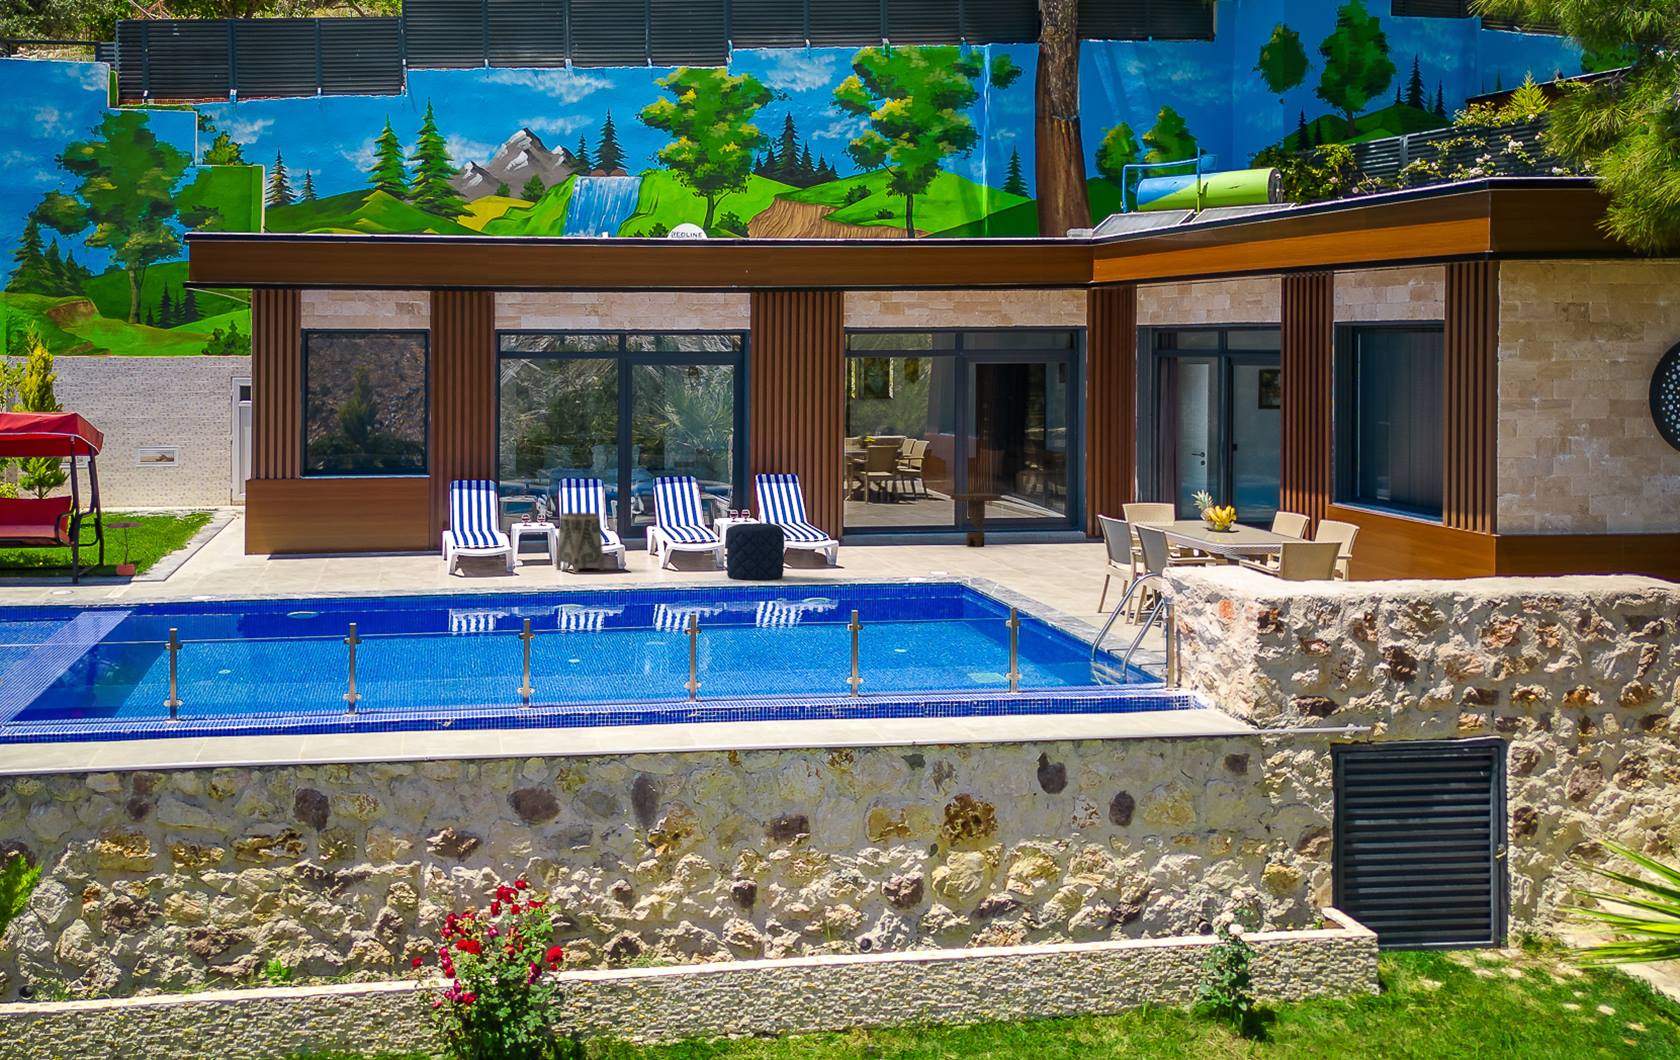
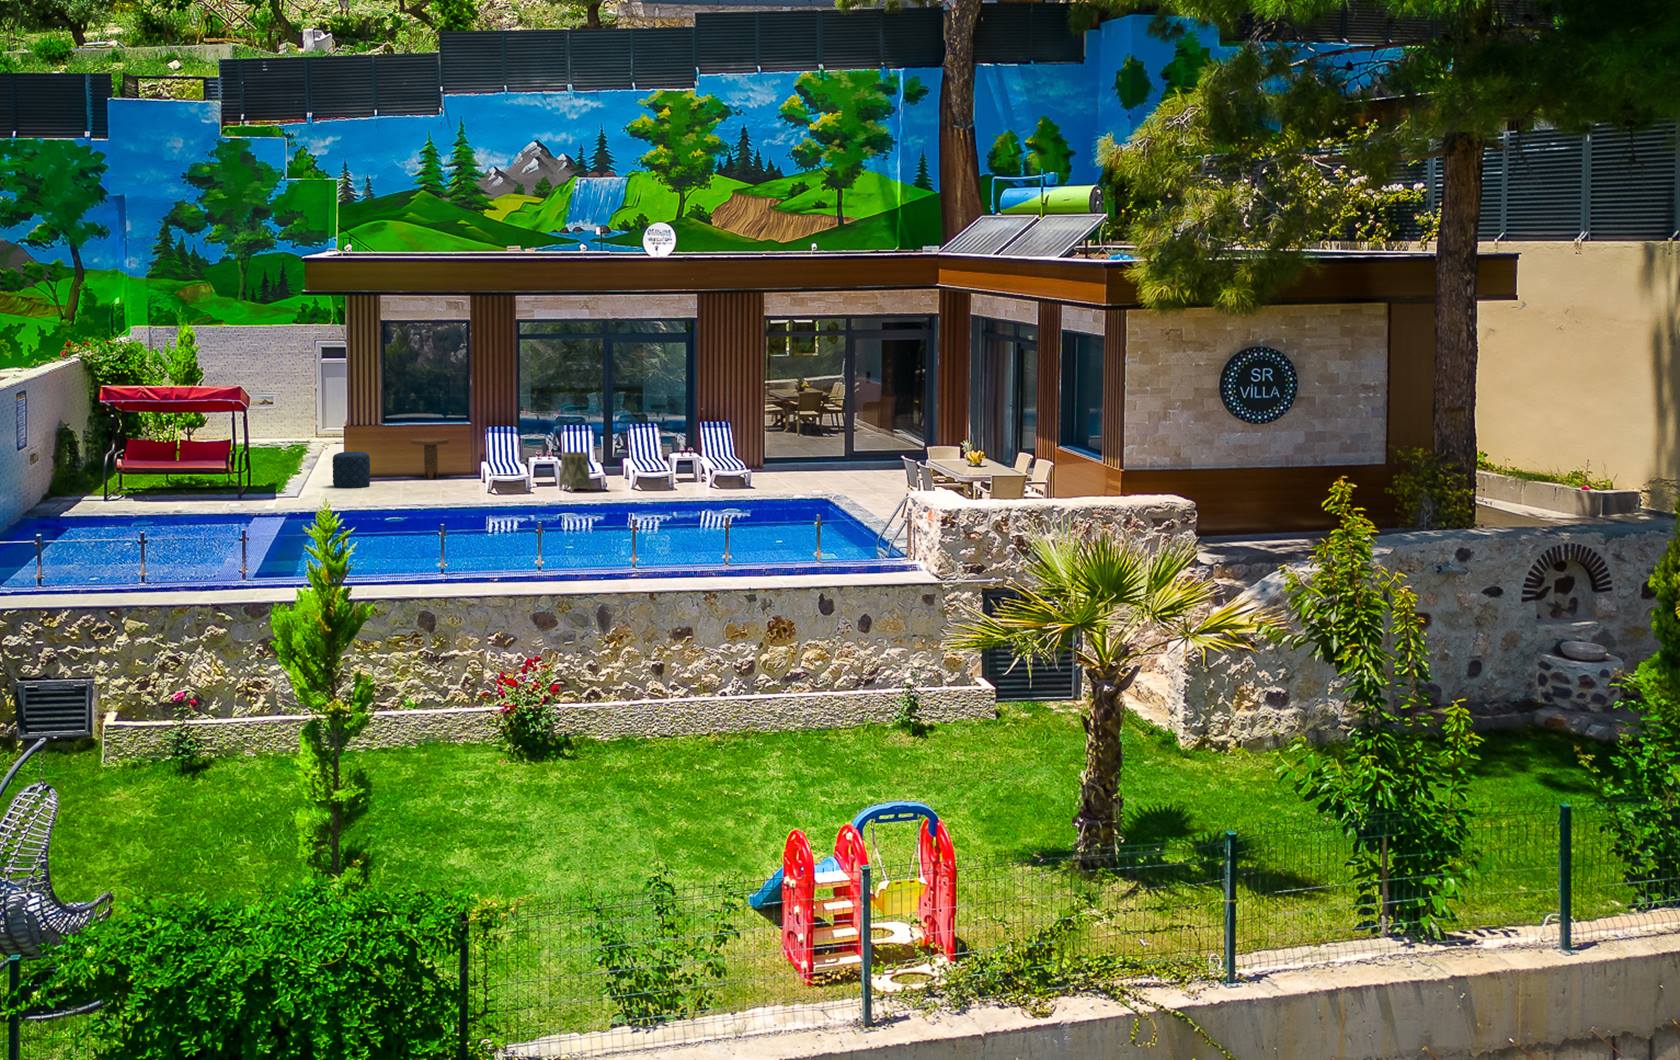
side table: present [950,493,1001,547] -> present [411,438,449,479]
potted plant: present [106,522,144,576] -> none [264,460,290,495]
pouf: present [727,523,784,580] -> present [333,452,370,488]

